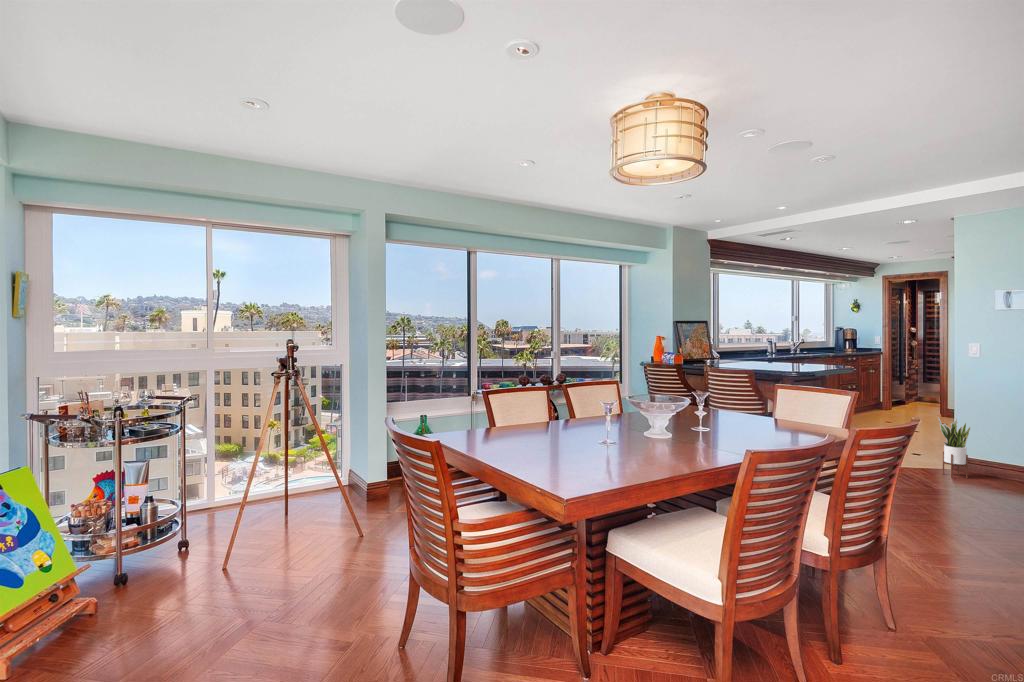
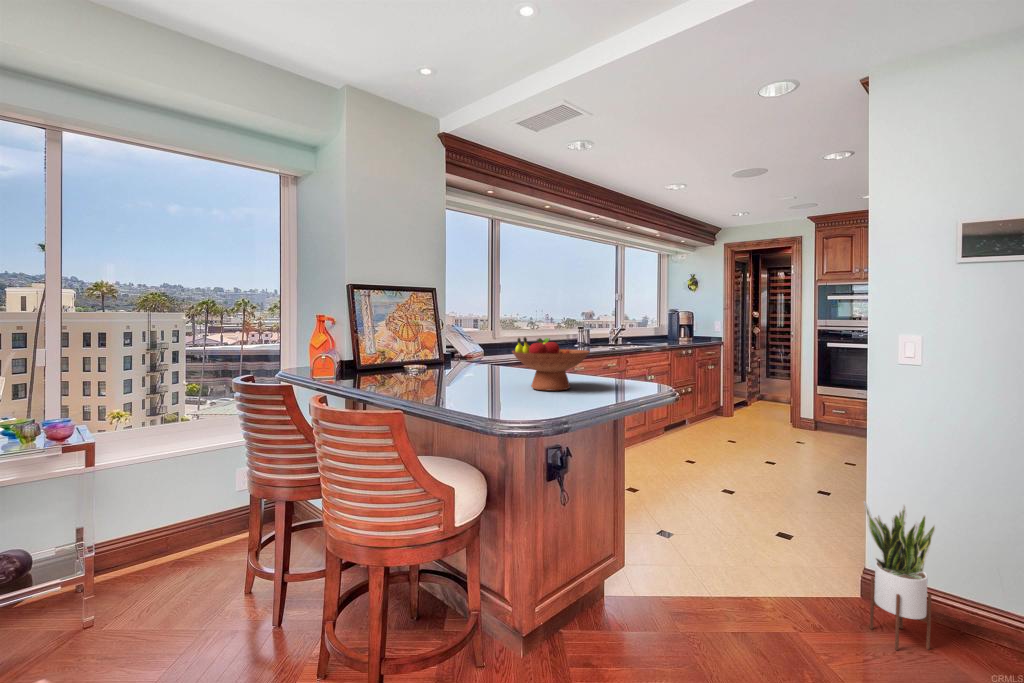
fruit bowl: none [770,346,808,369] -> present [512,337,590,391]

